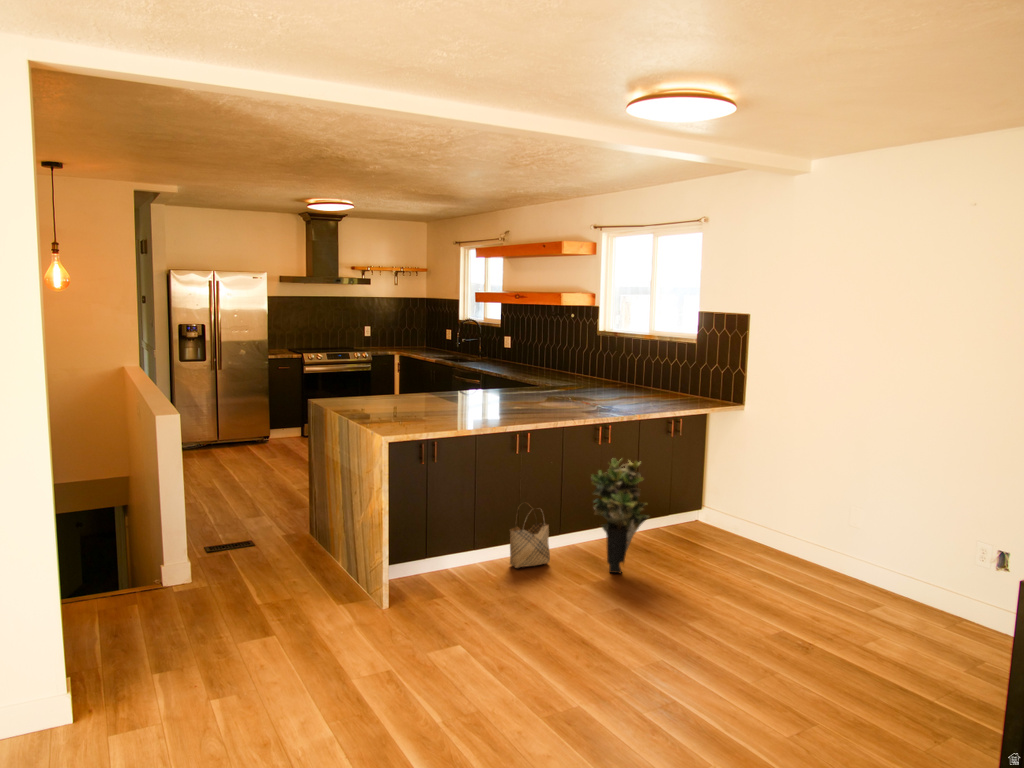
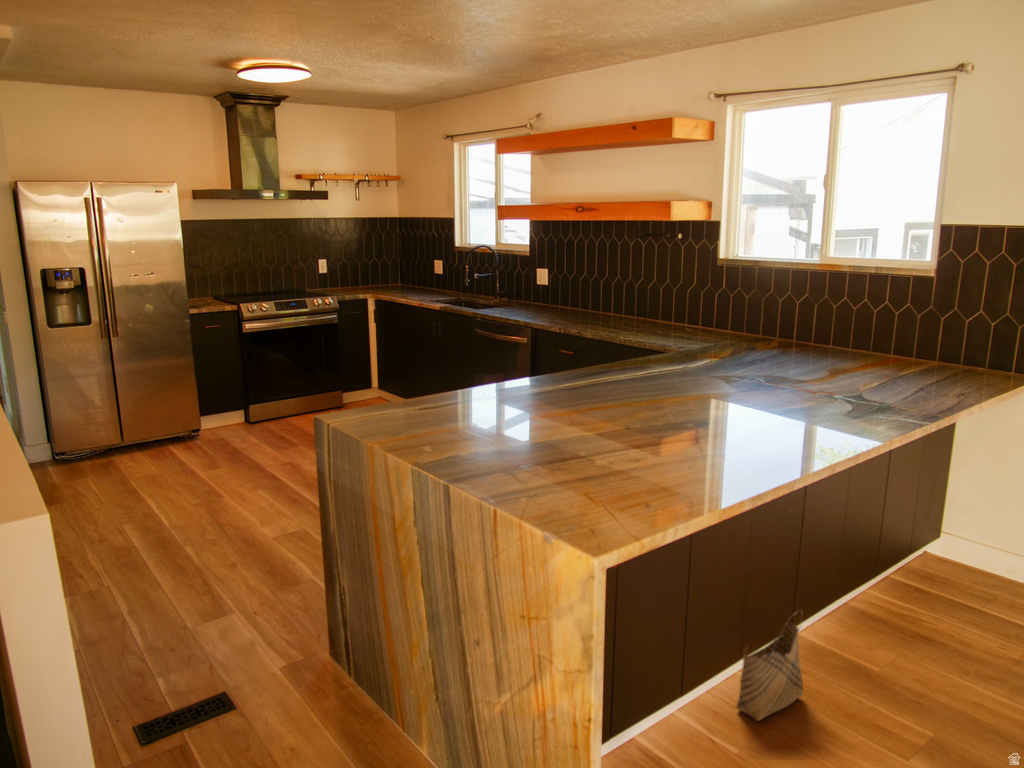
potted plant: present [591,458,649,573] -> none [866,493,993,711]

